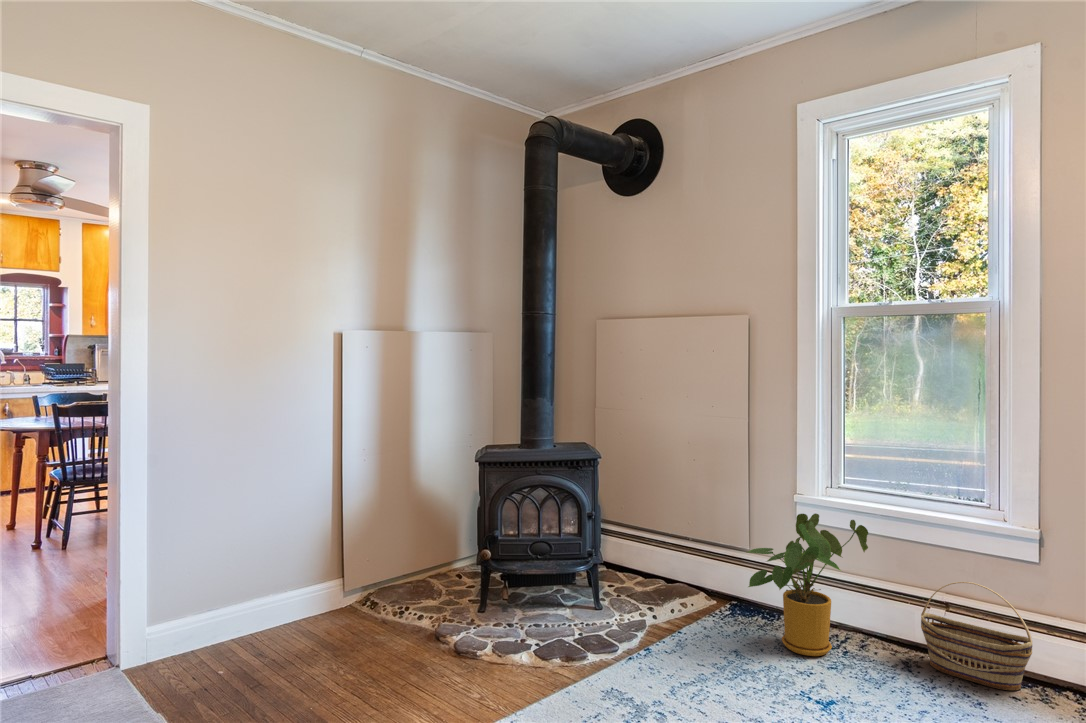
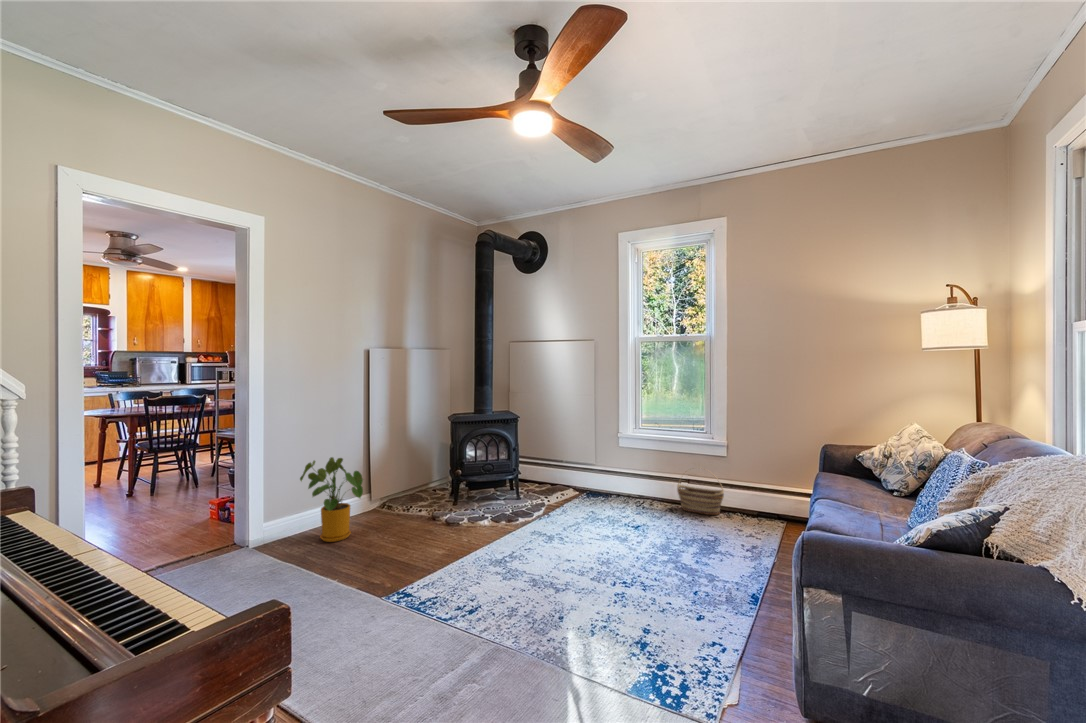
house plant: present [747,513,868,656] -> present [300,457,363,542]

